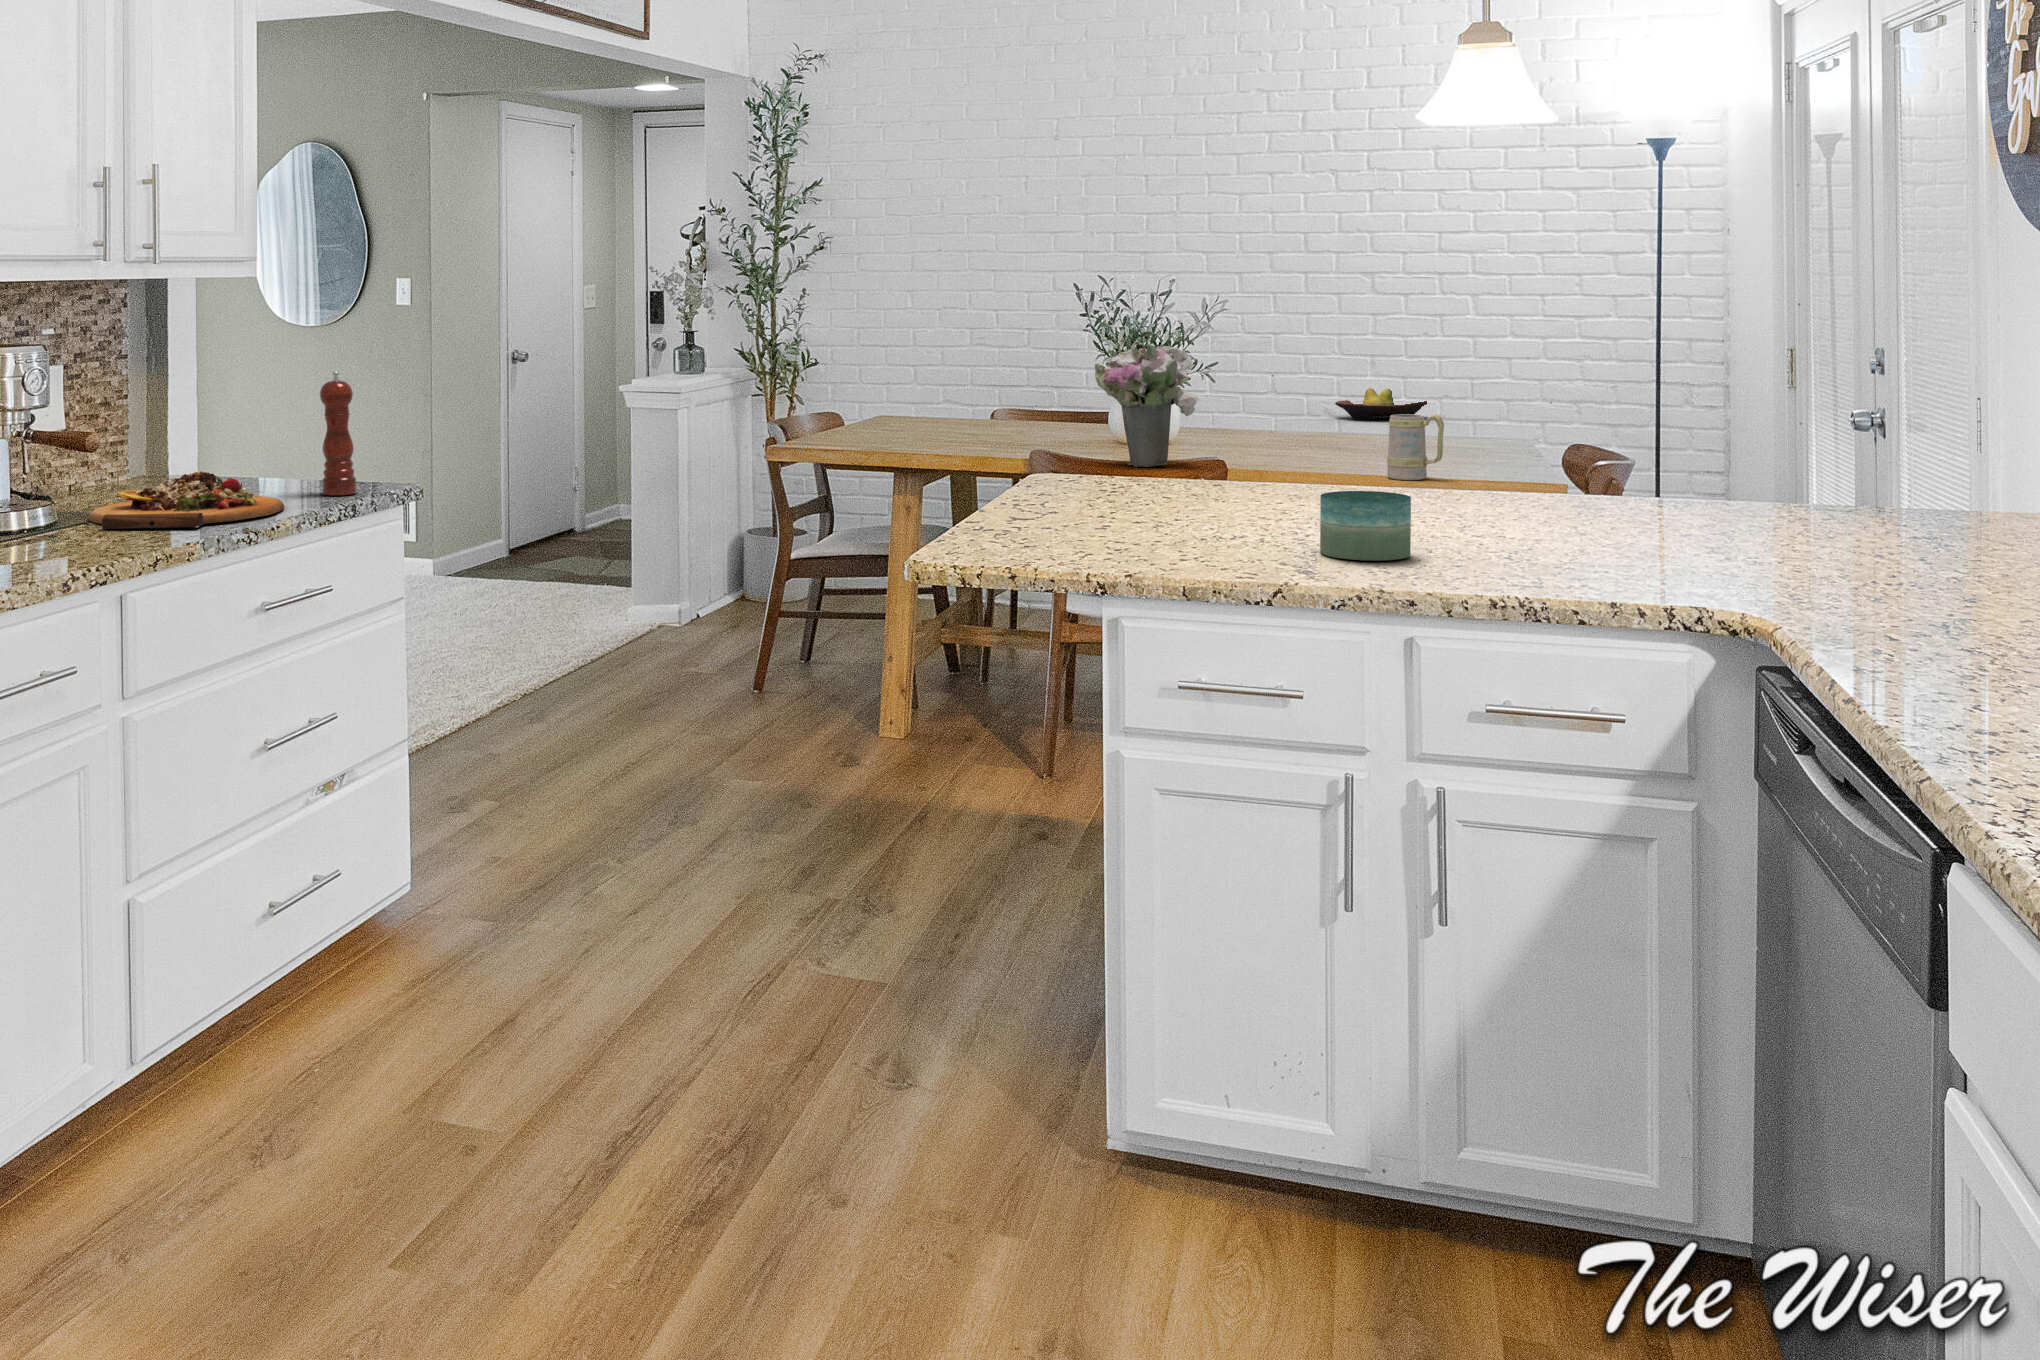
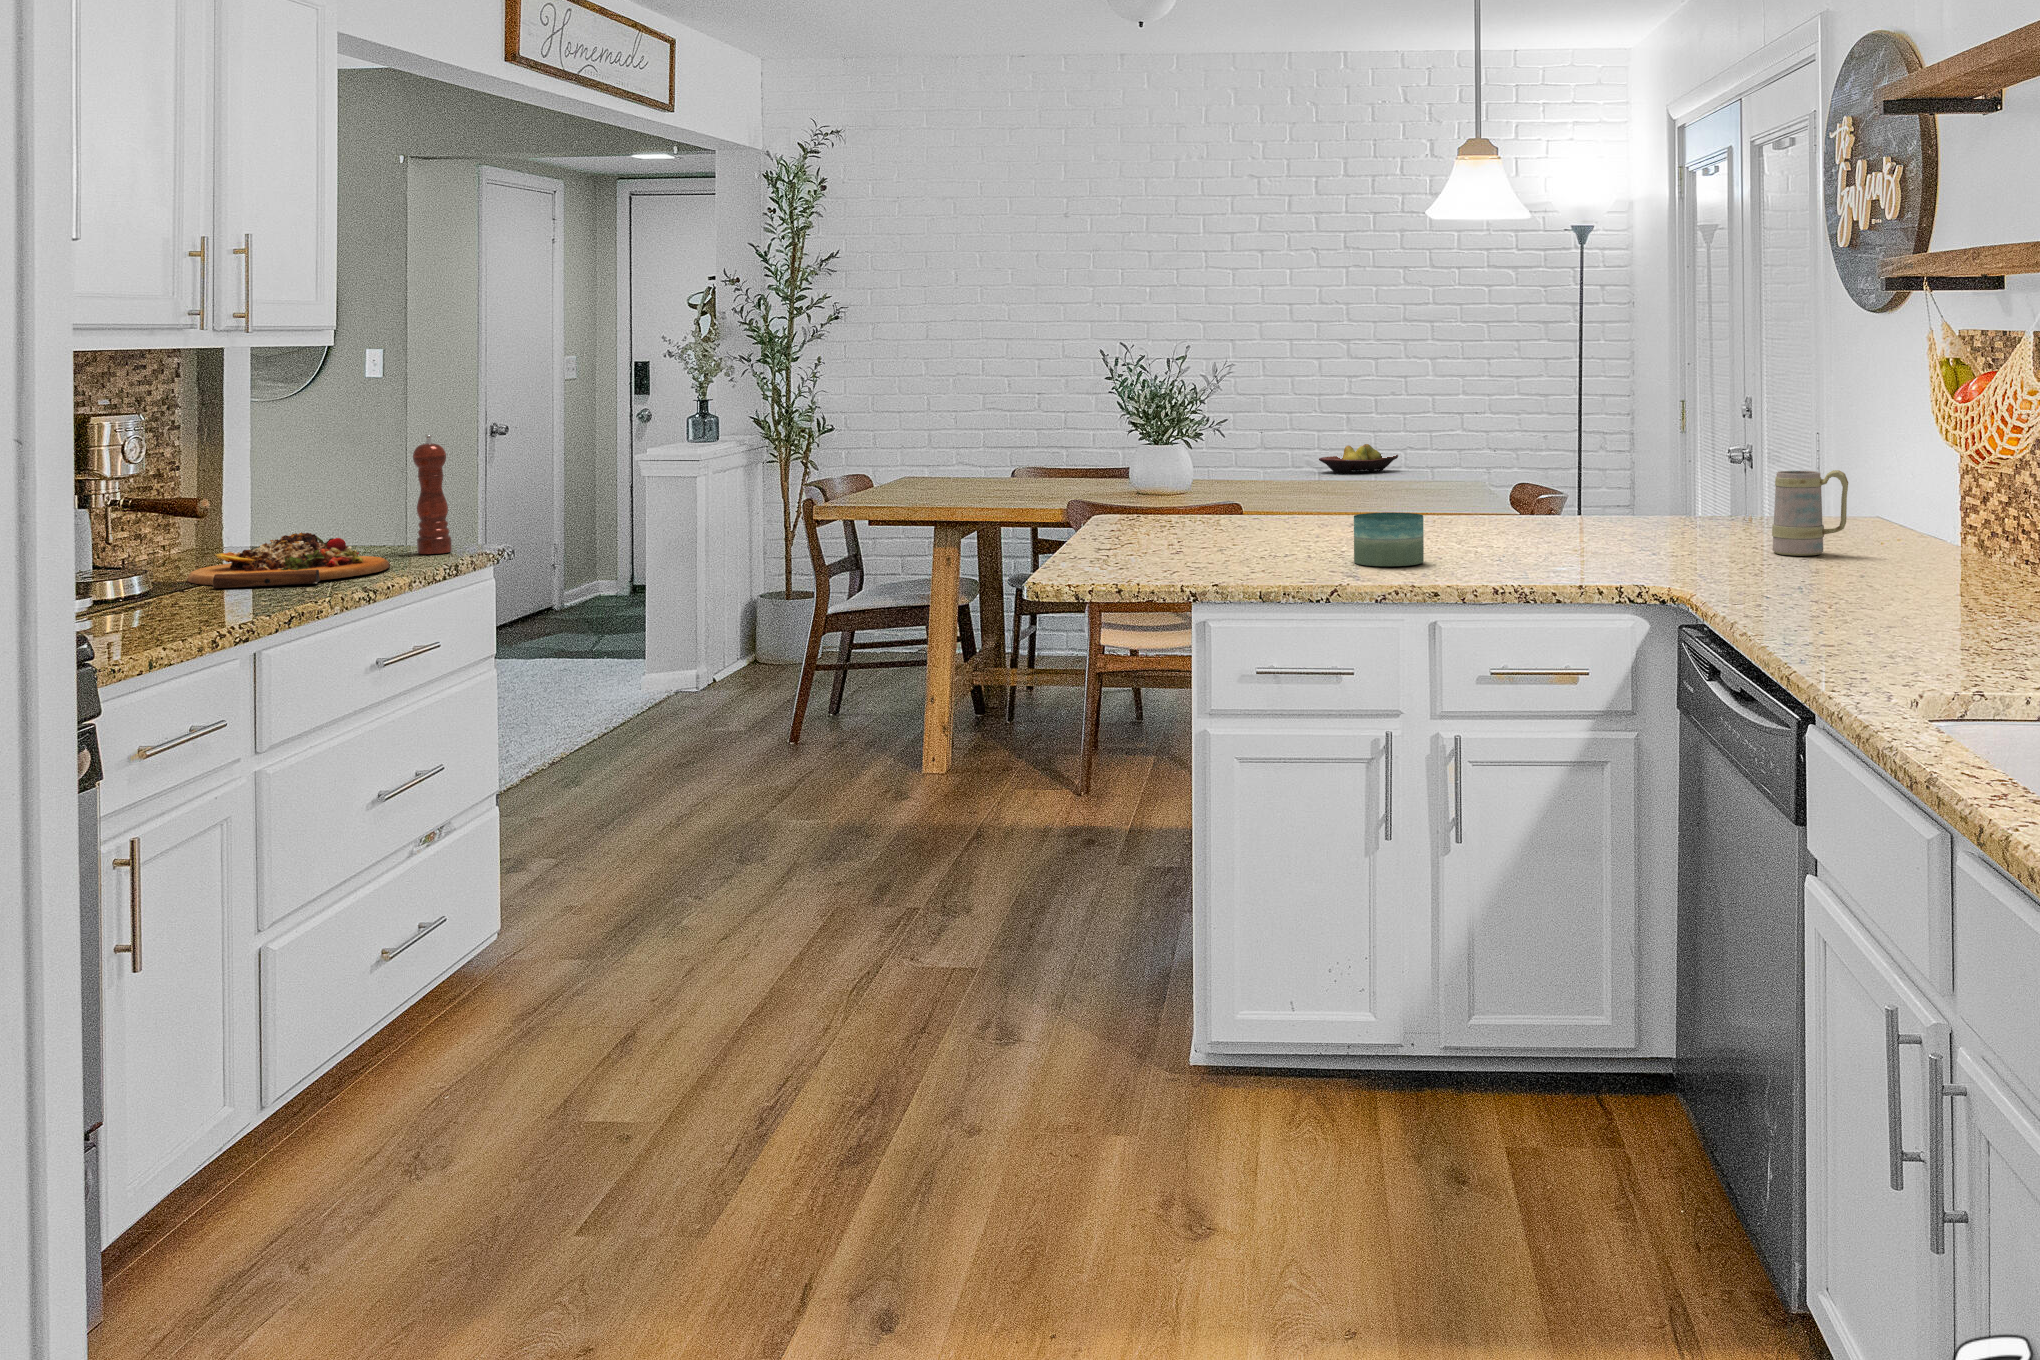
flower bouquet: present [1095,344,1199,467] -> none [1126,404,1219,514]
mug: present [1387,414,1444,480] -> present [1772,470,1848,556]

